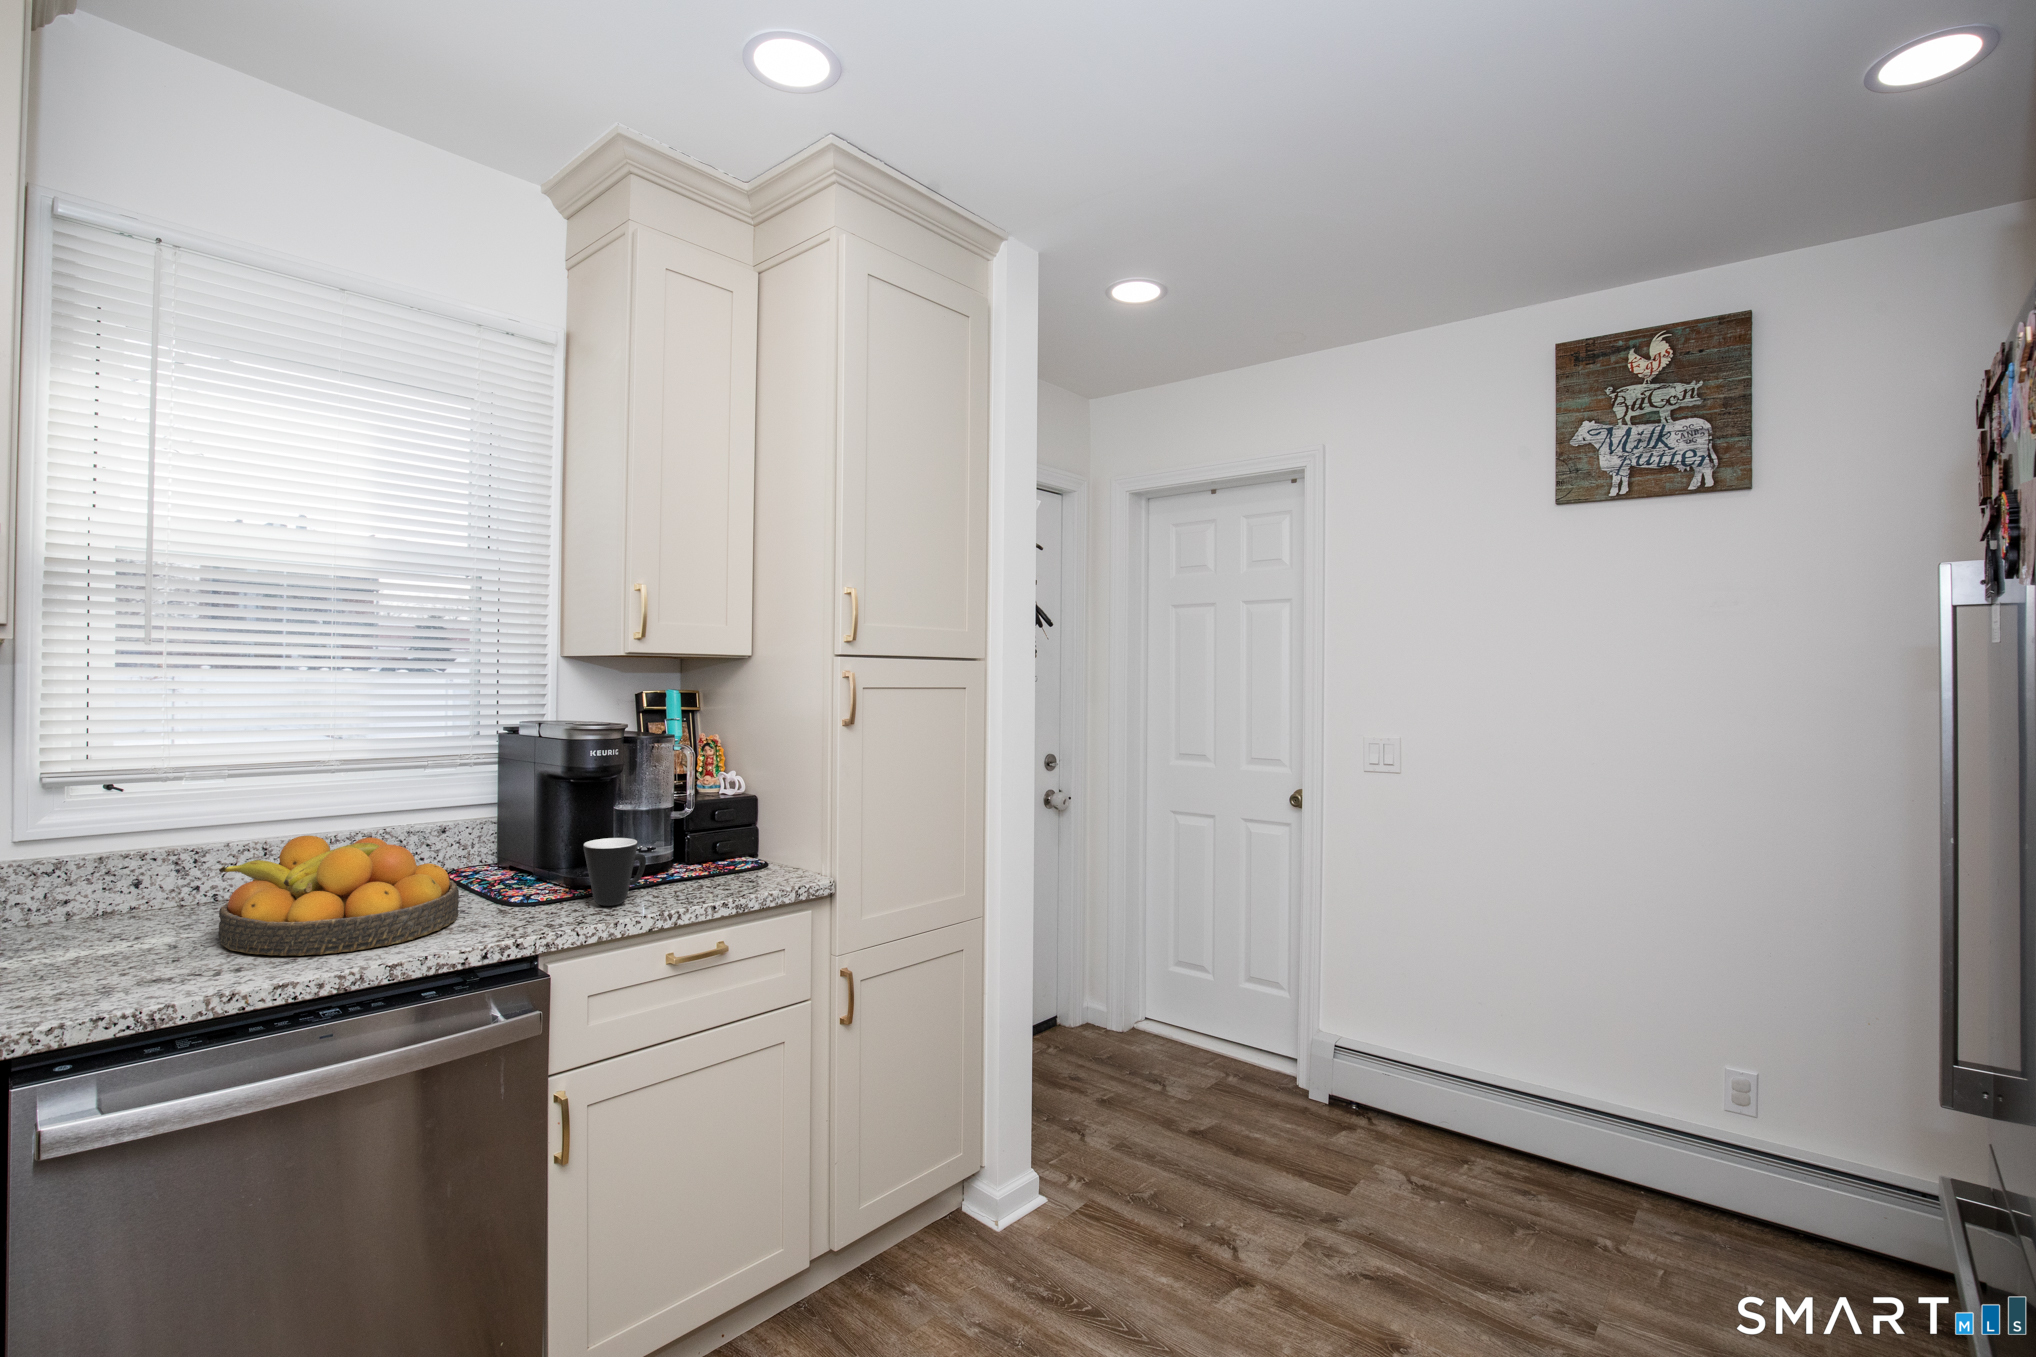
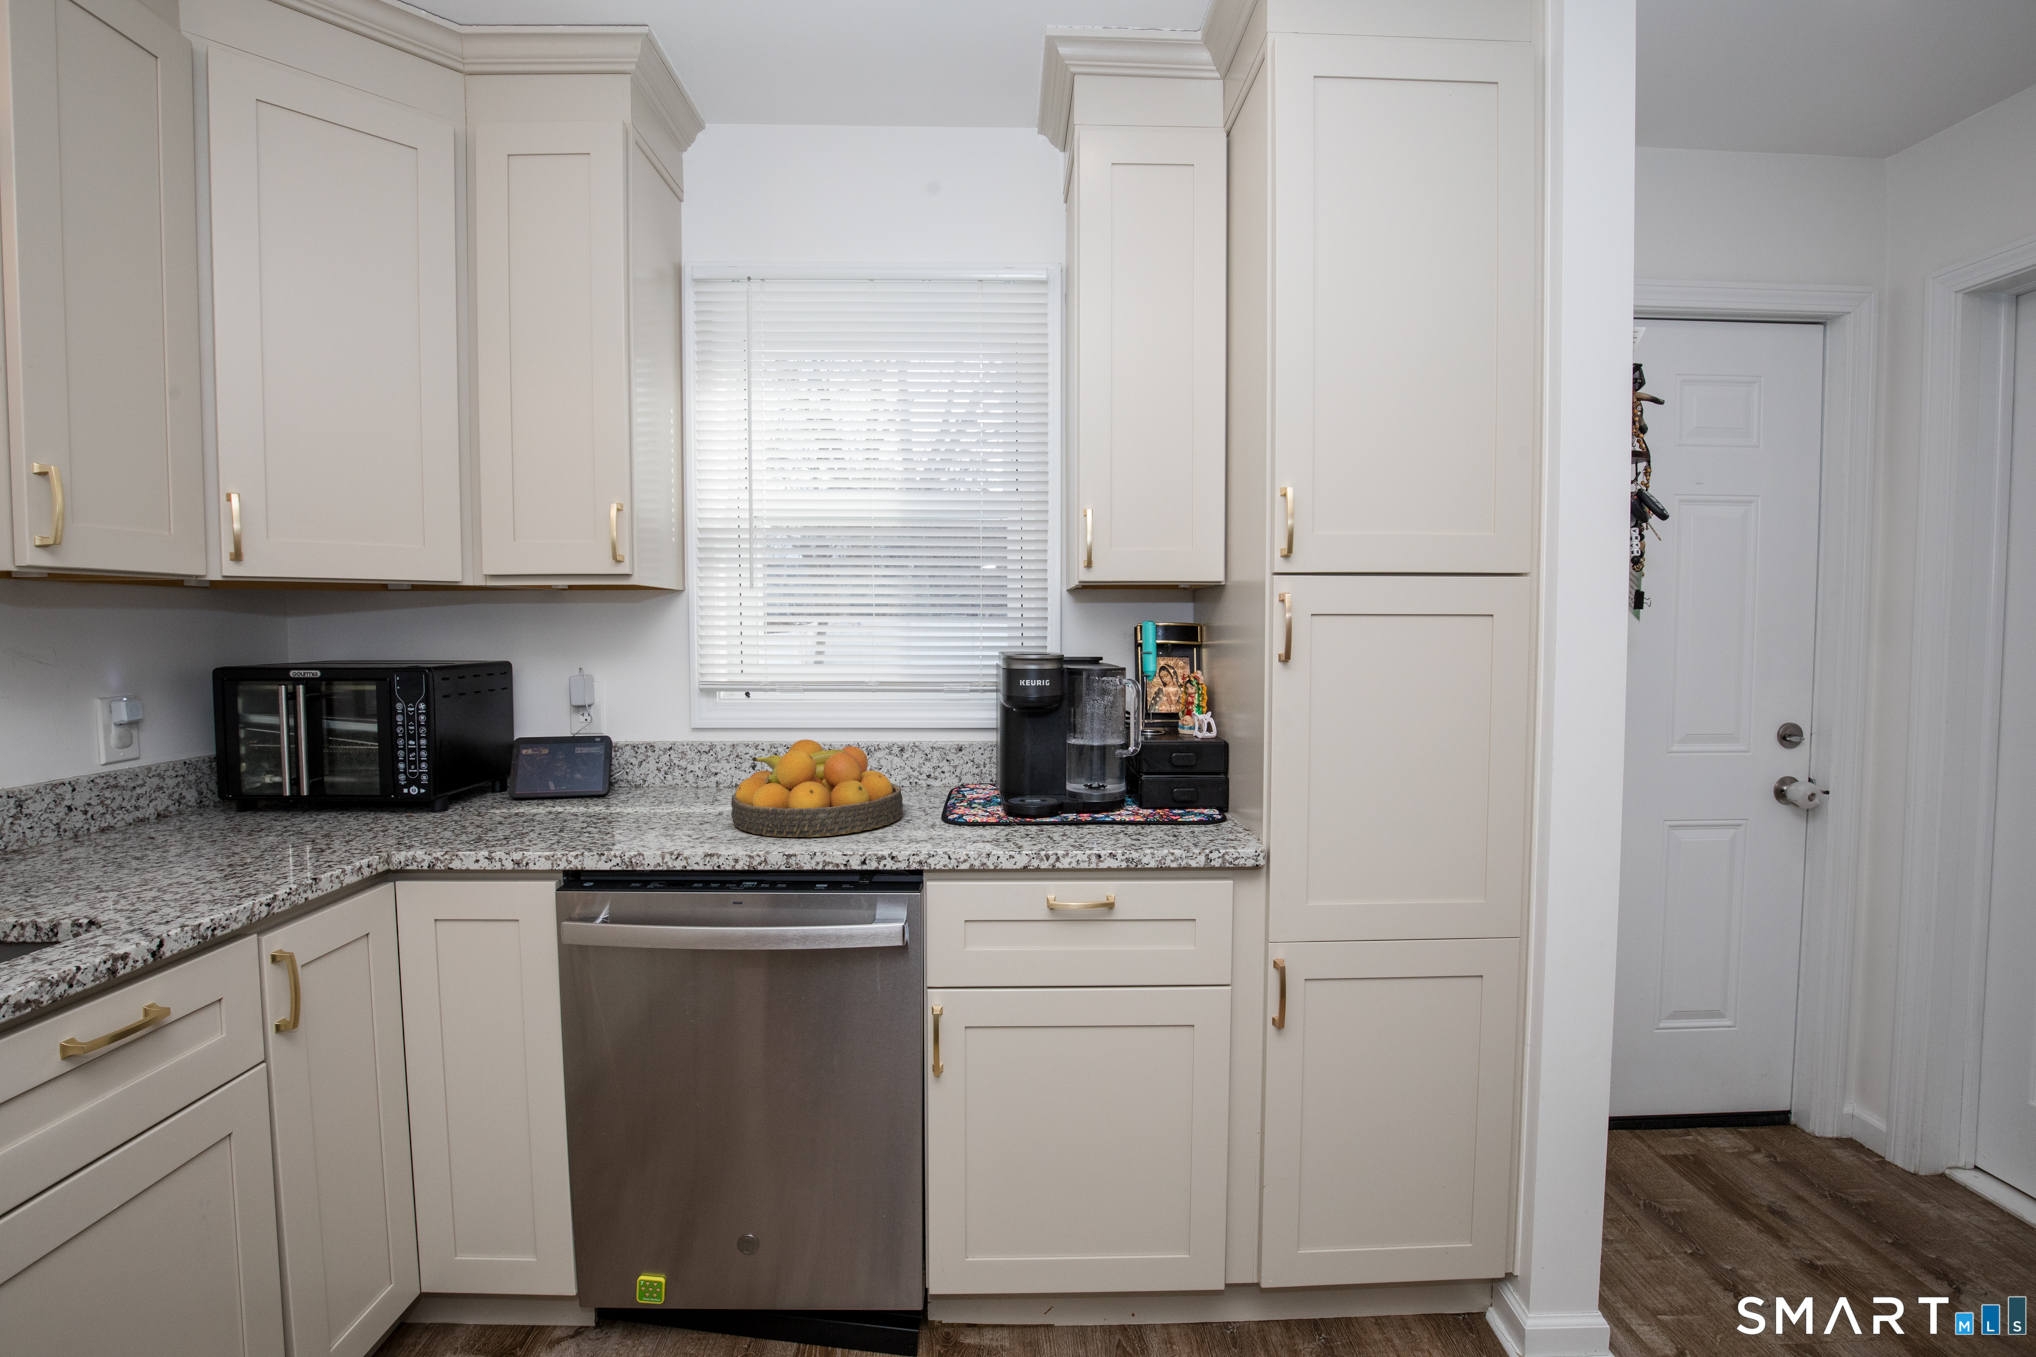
mug: present [584,838,646,906] -> none [986,769,1048,836]

